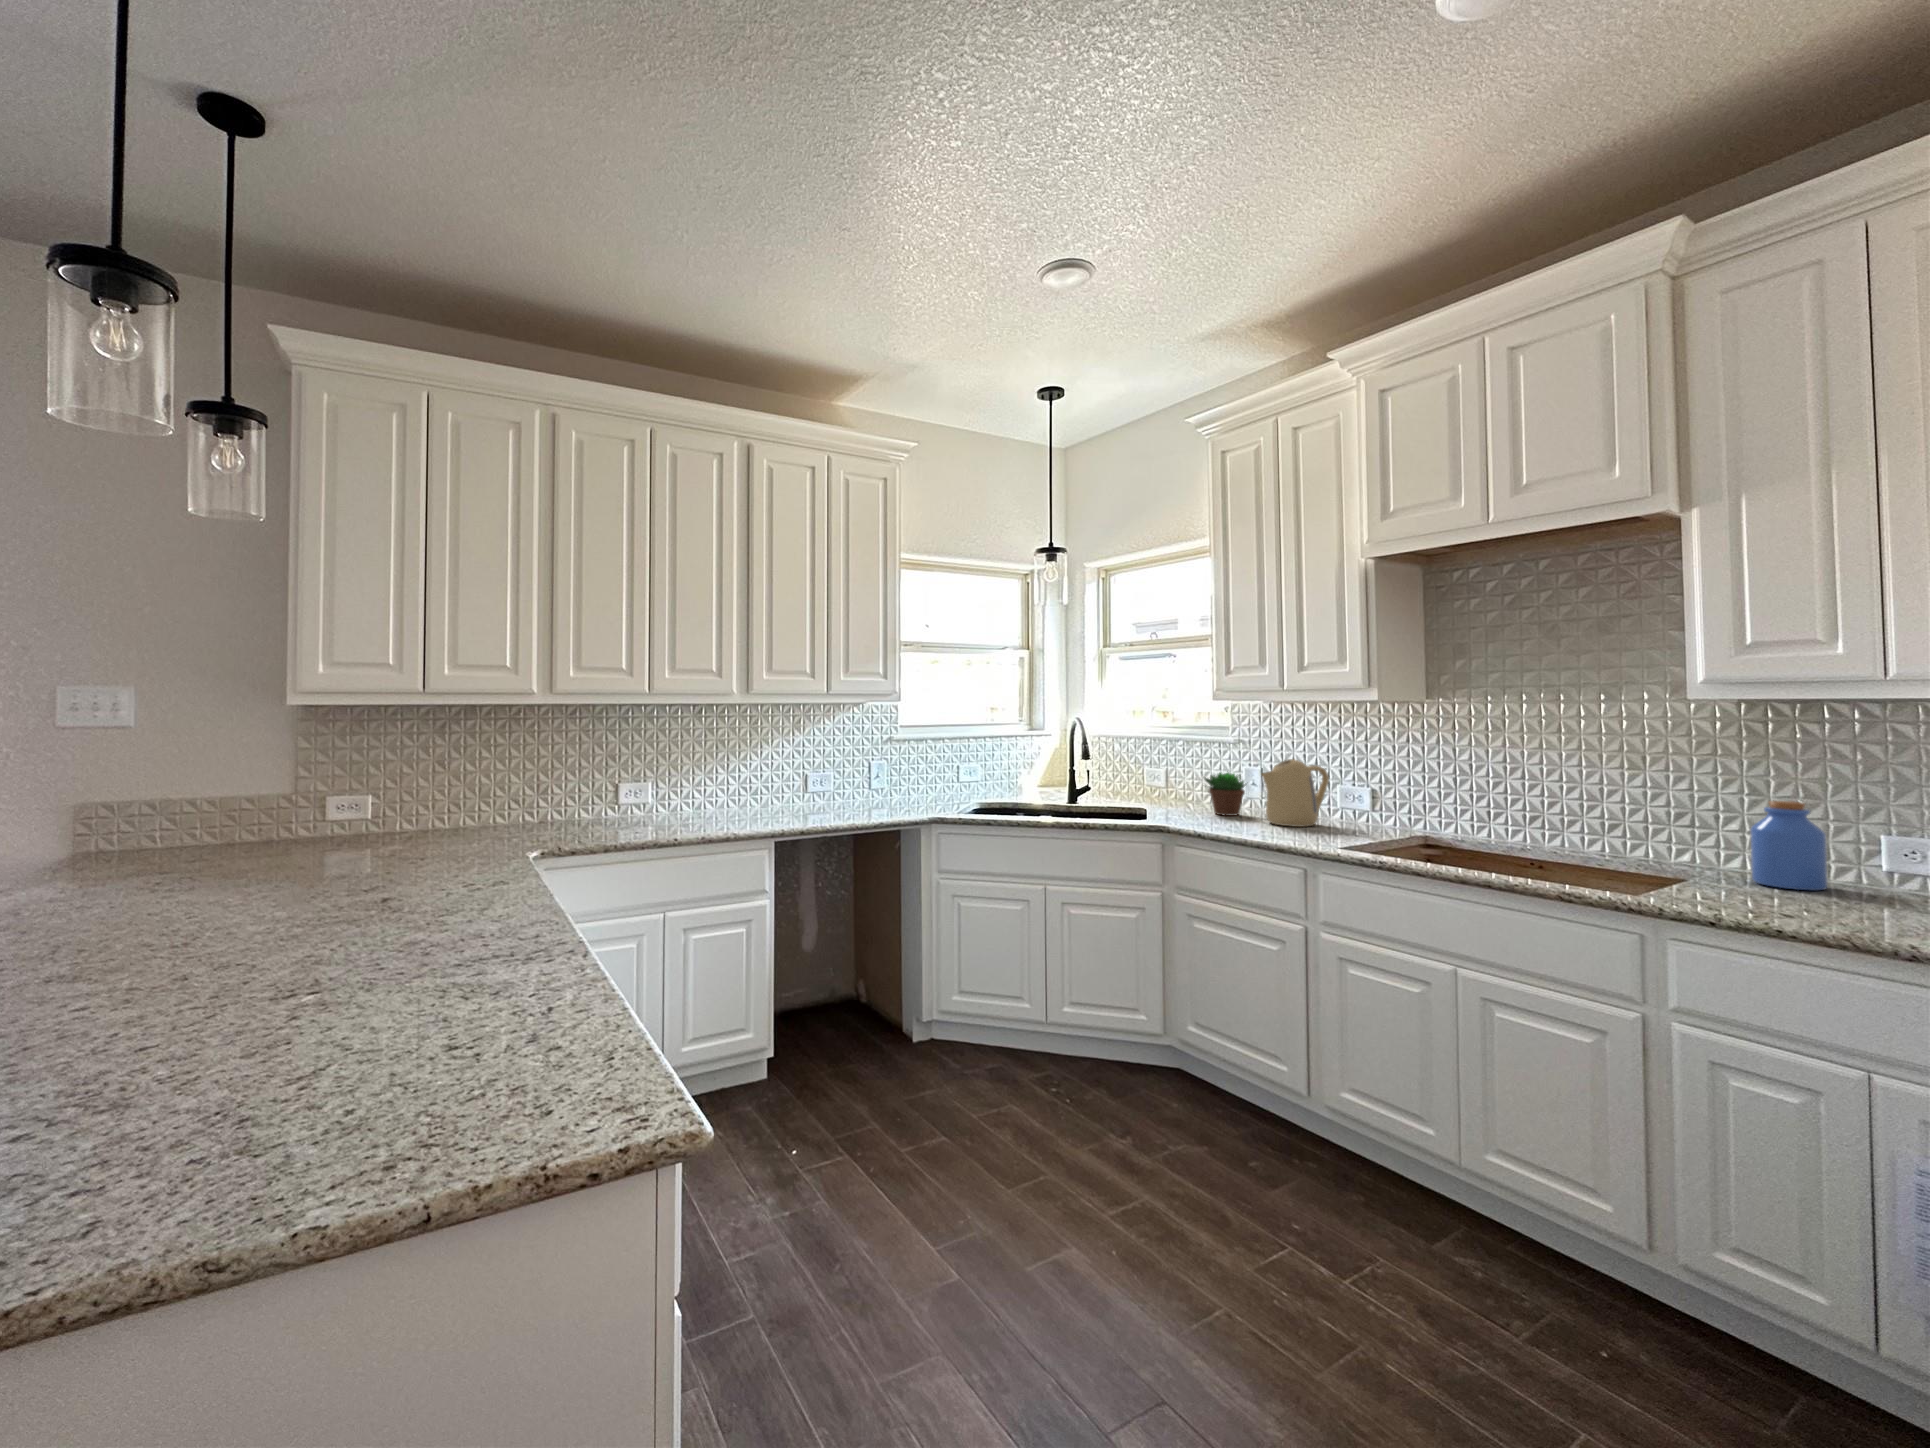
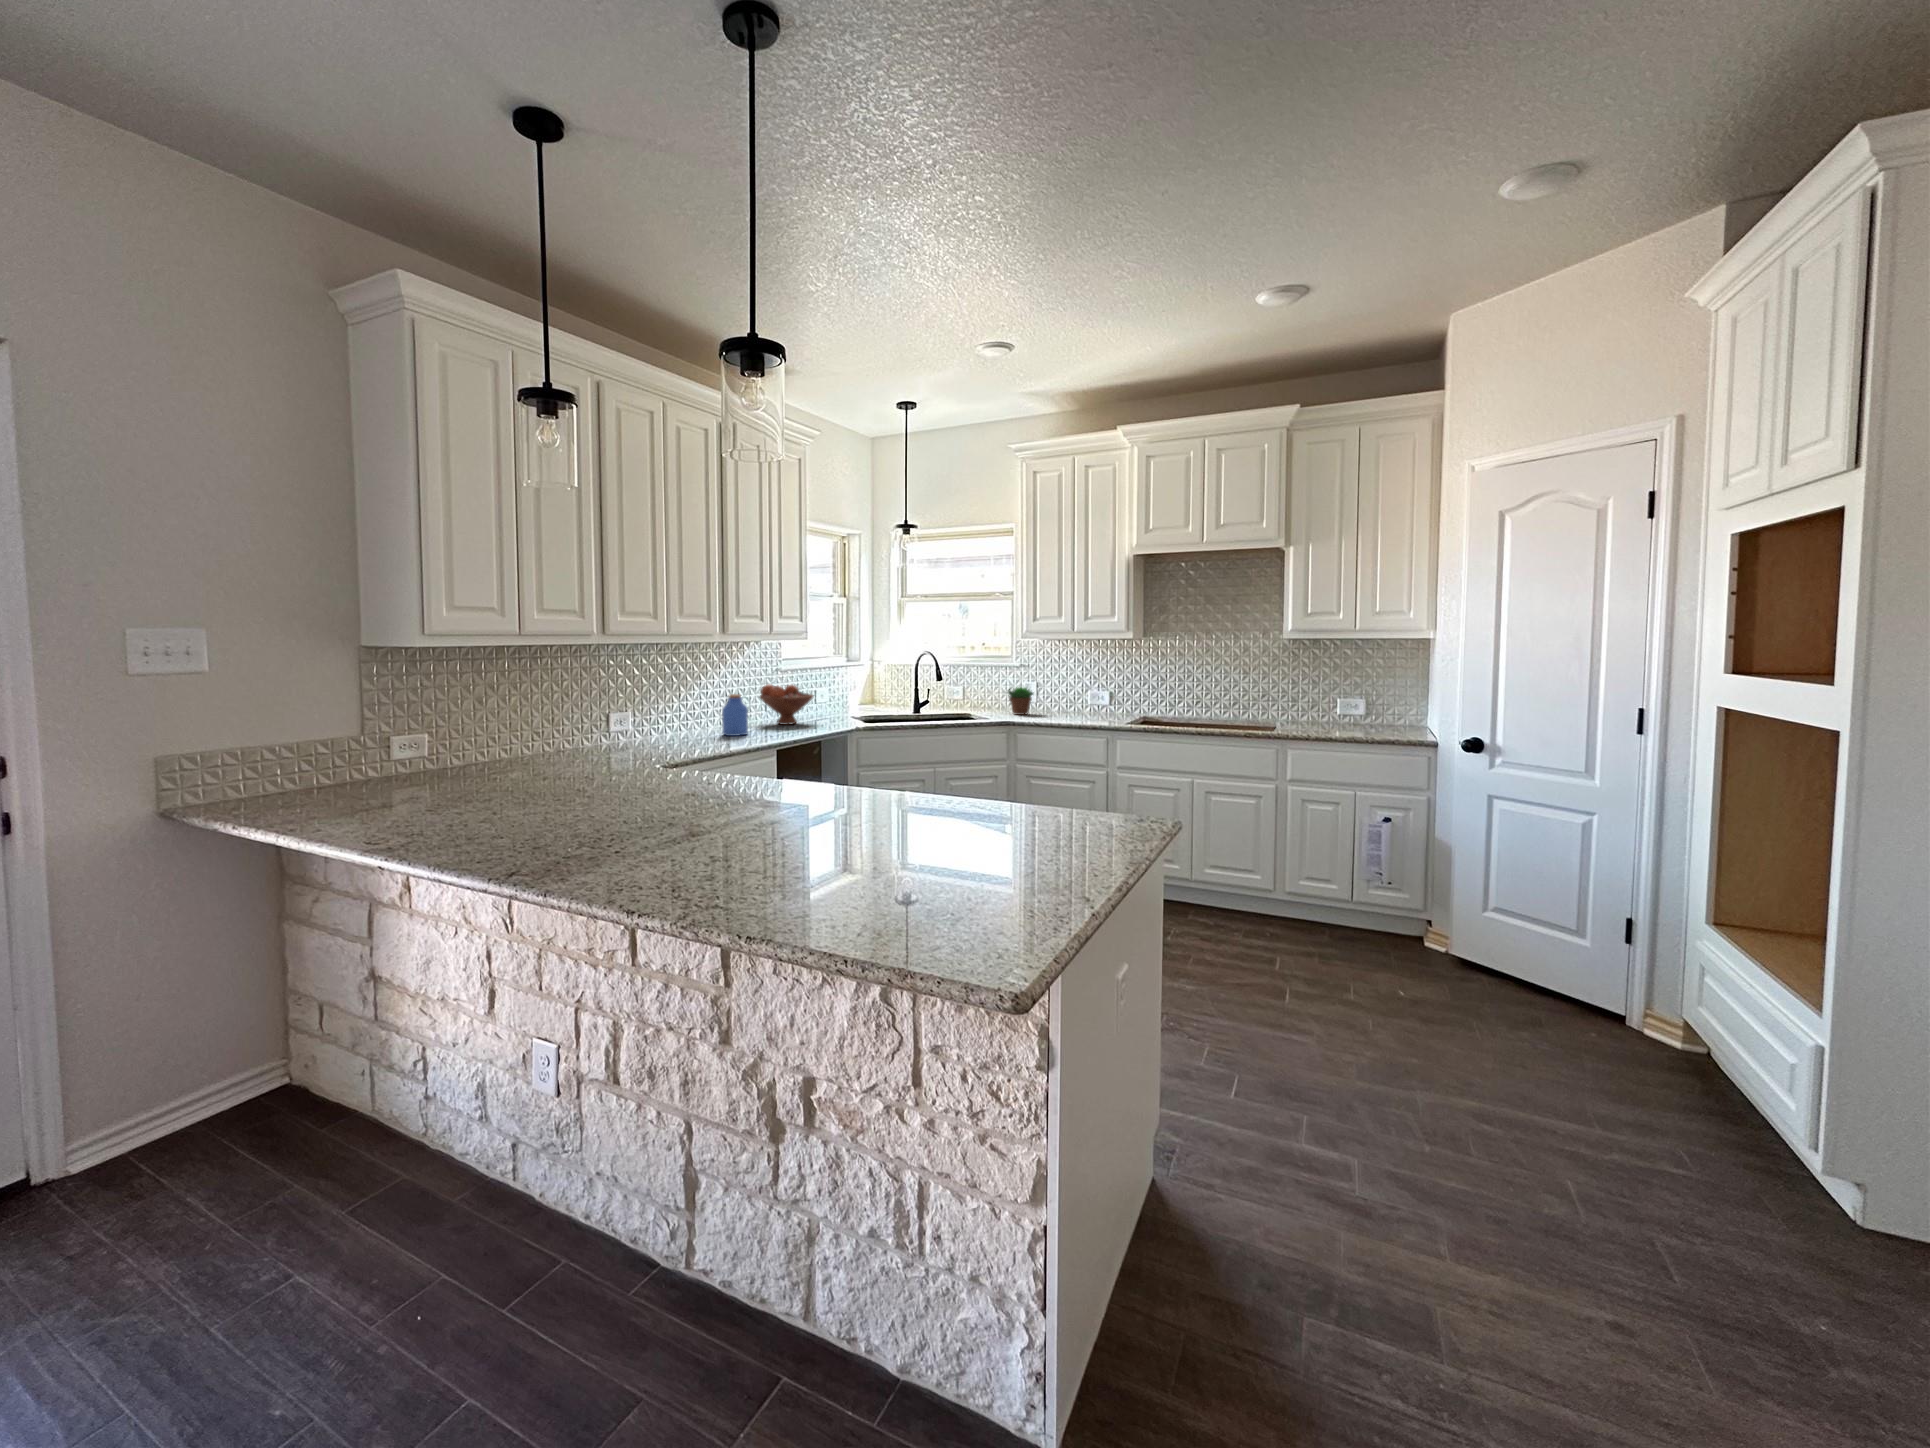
fruit bowl: none [849,756,917,808] -> present [760,684,813,725]
kettle: present [1261,759,1329,827] -> none [1053,676,1087,718]
jar: present [1750,801,1828,890] -> present [722,694,748,736]

